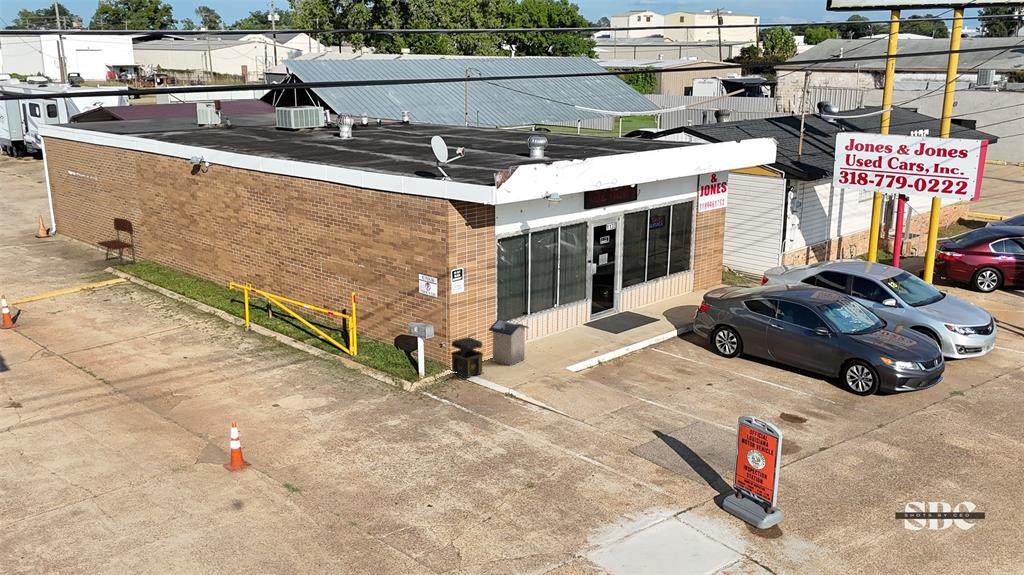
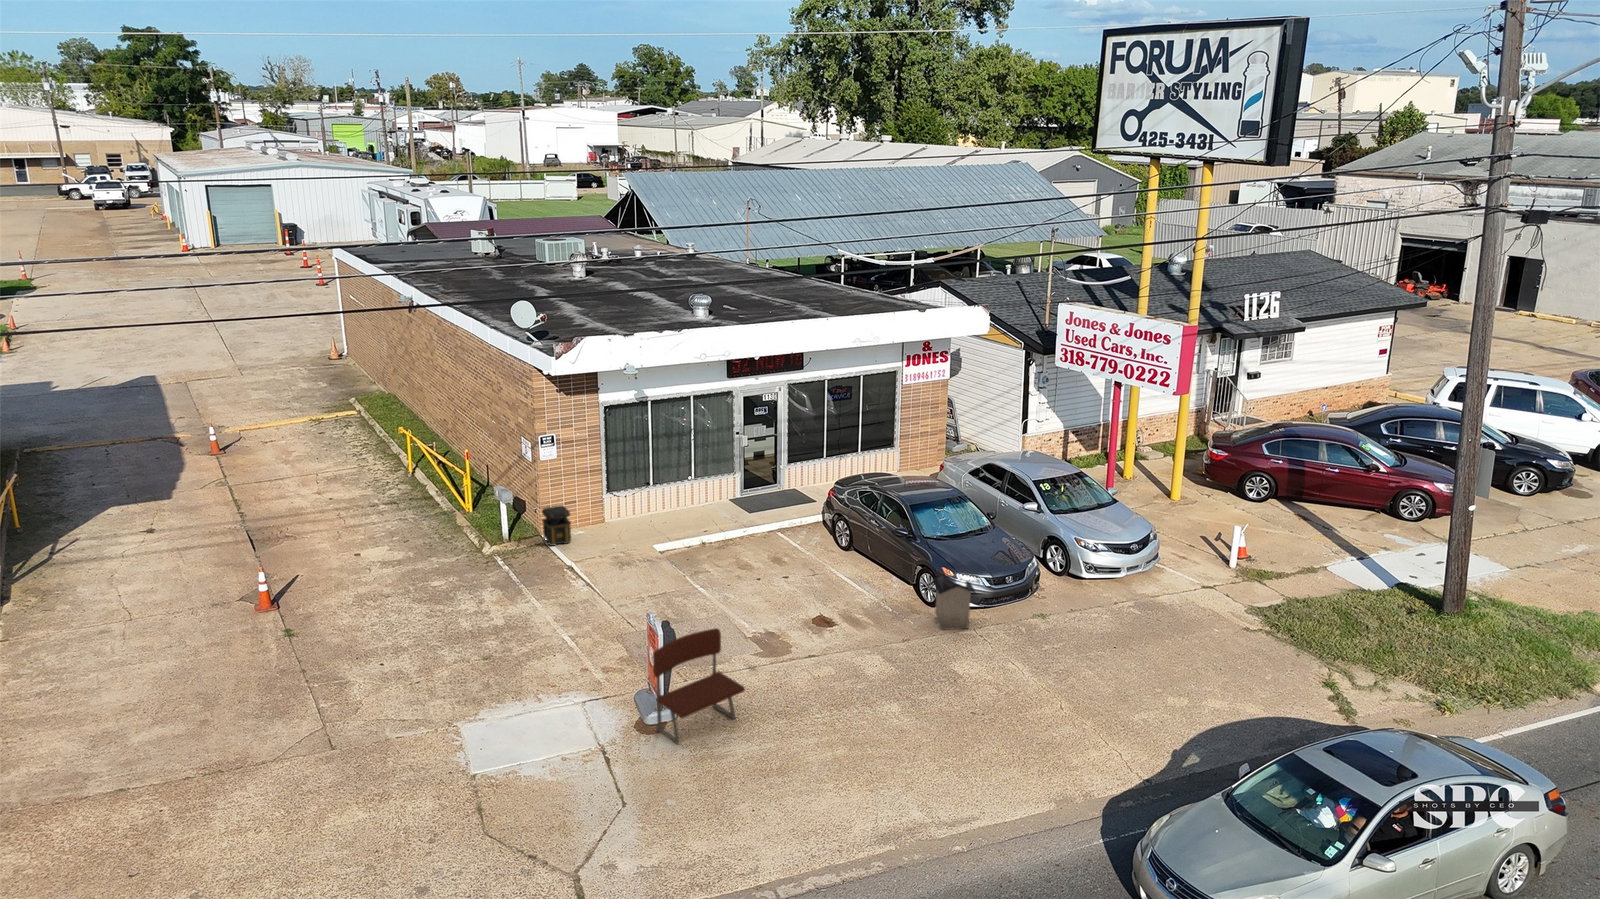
bench: present [98,218,135,265] -> present [653,628,745,744]
trash can: present [489,319,529,366] -> present [933,576,976,630]

